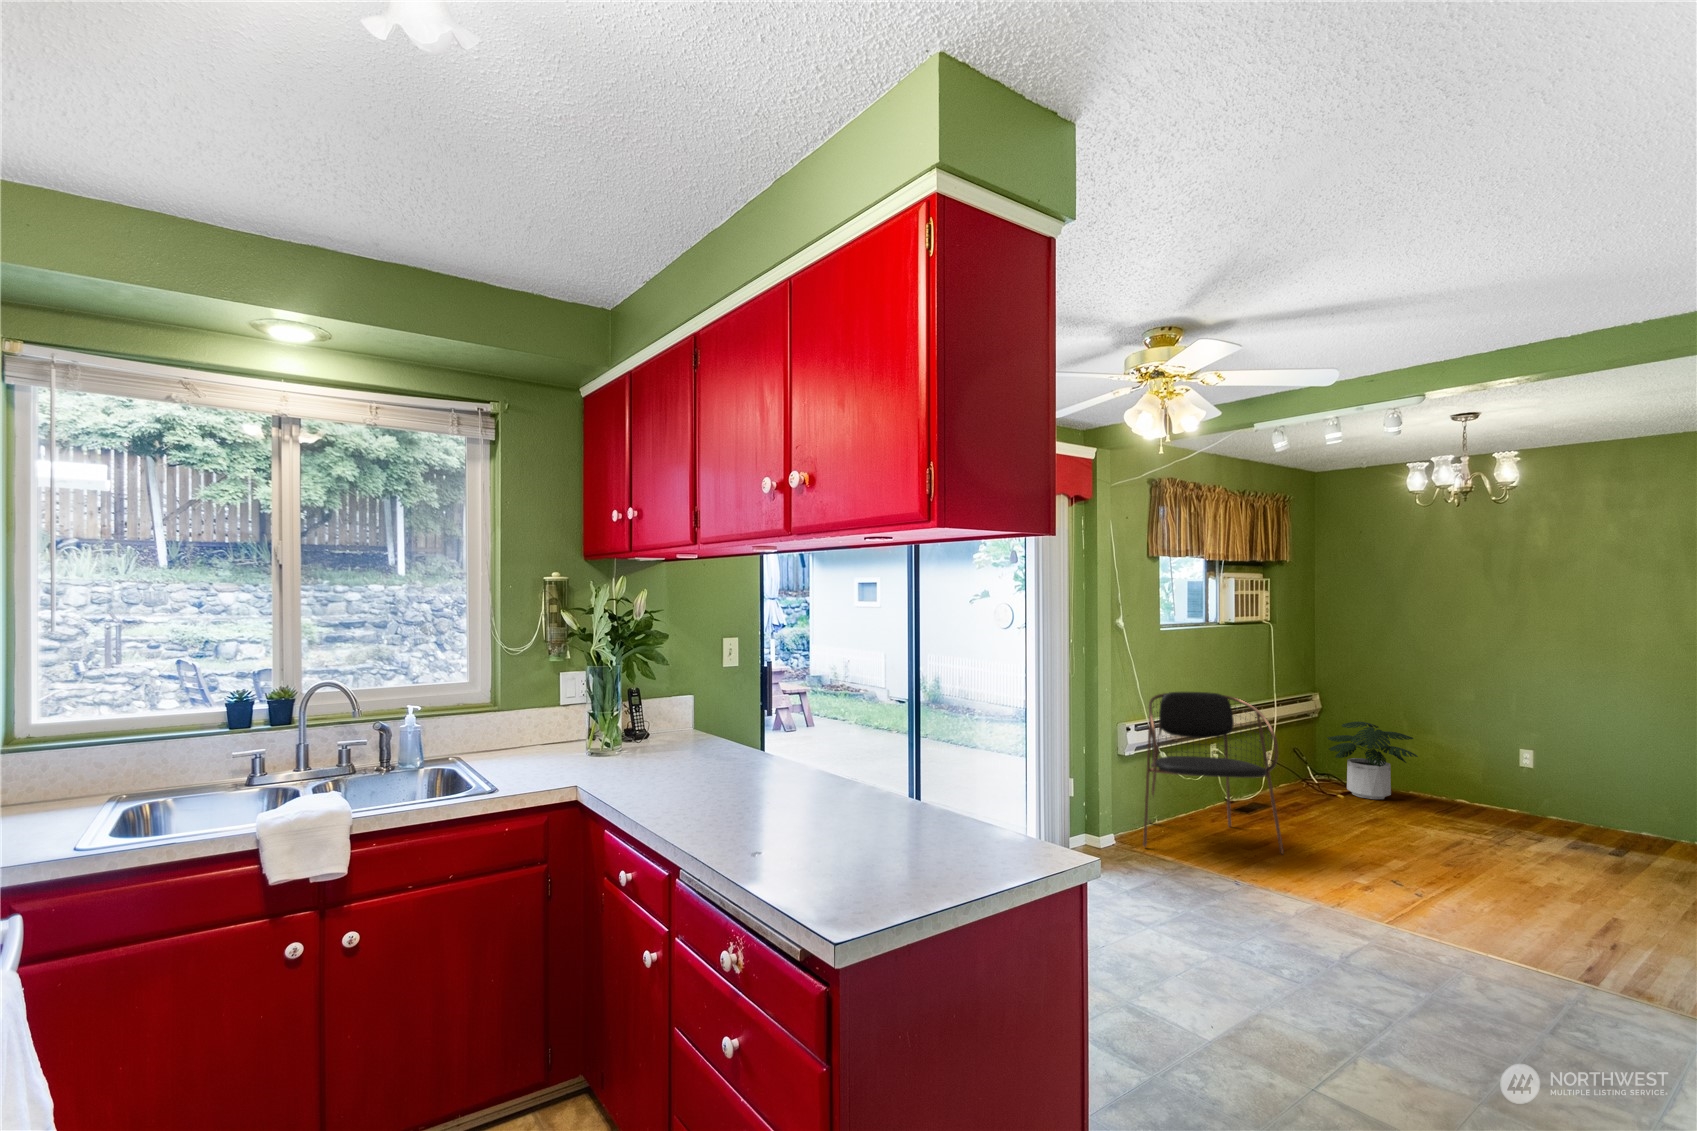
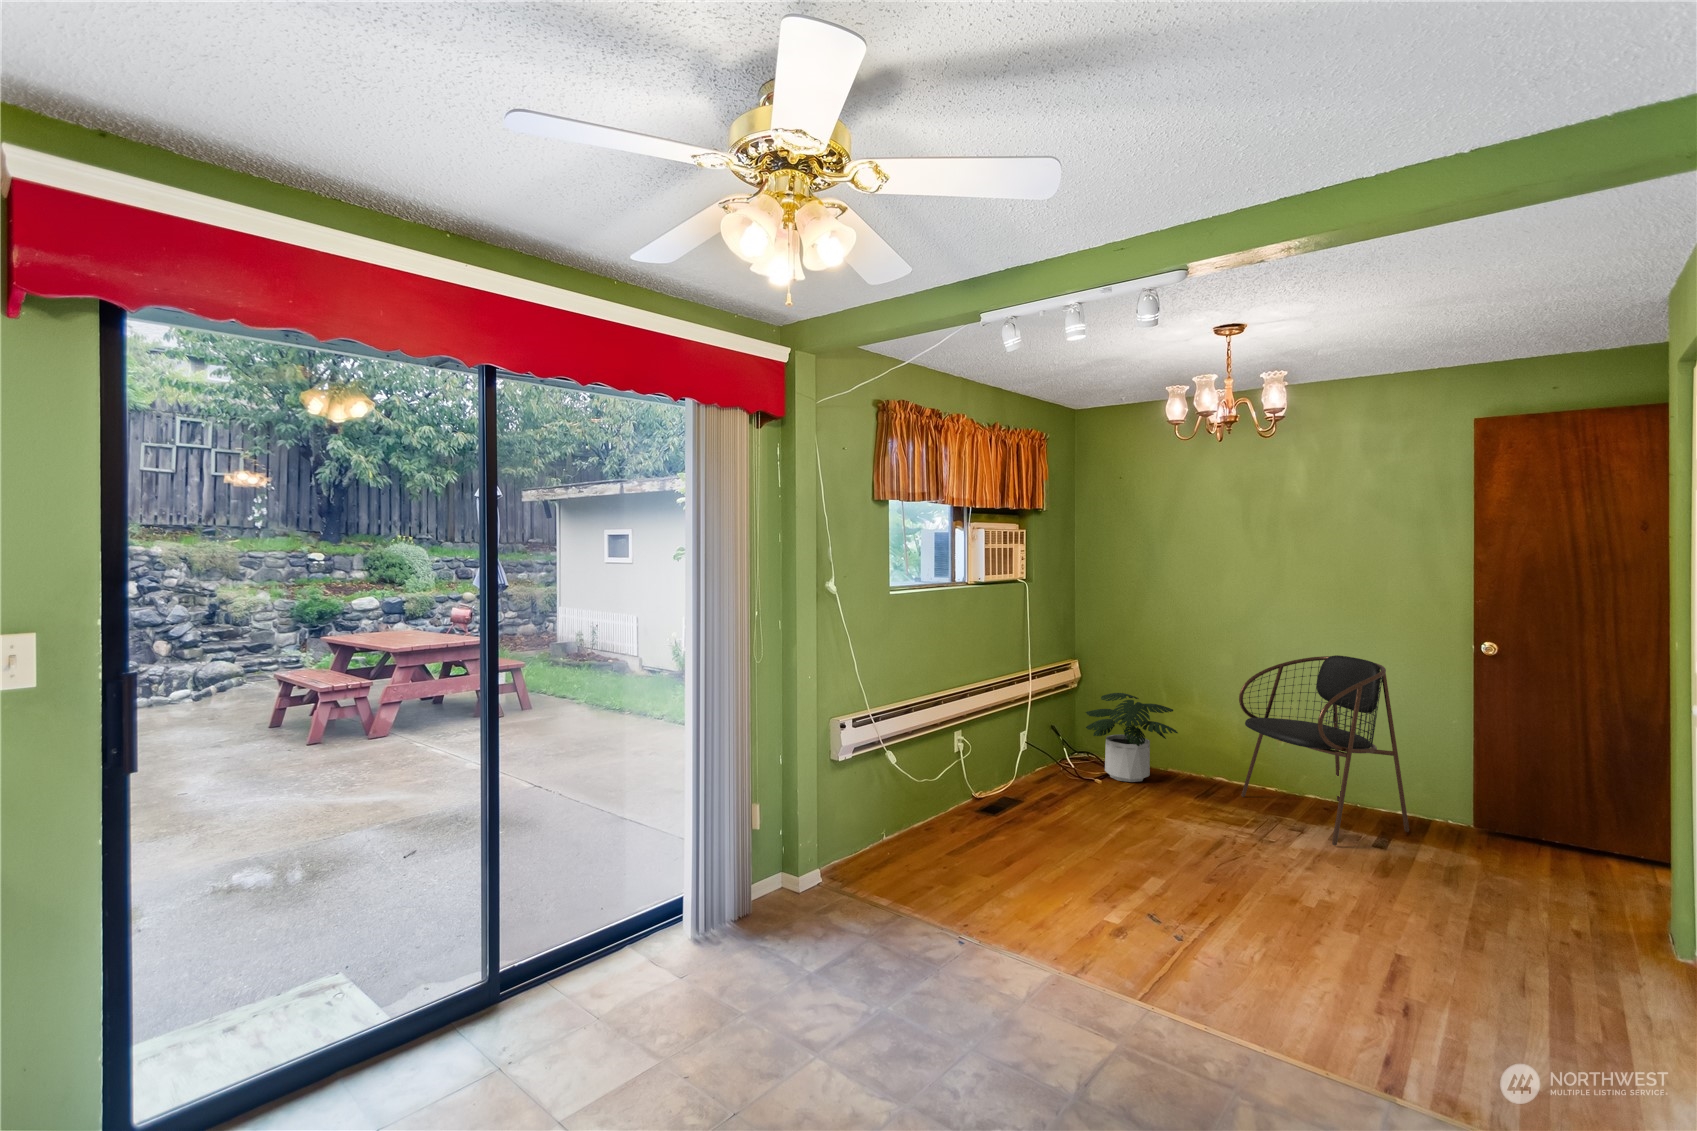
dining chair: present [1143,692,1284,854] -> present [1239,655,1409,845]

